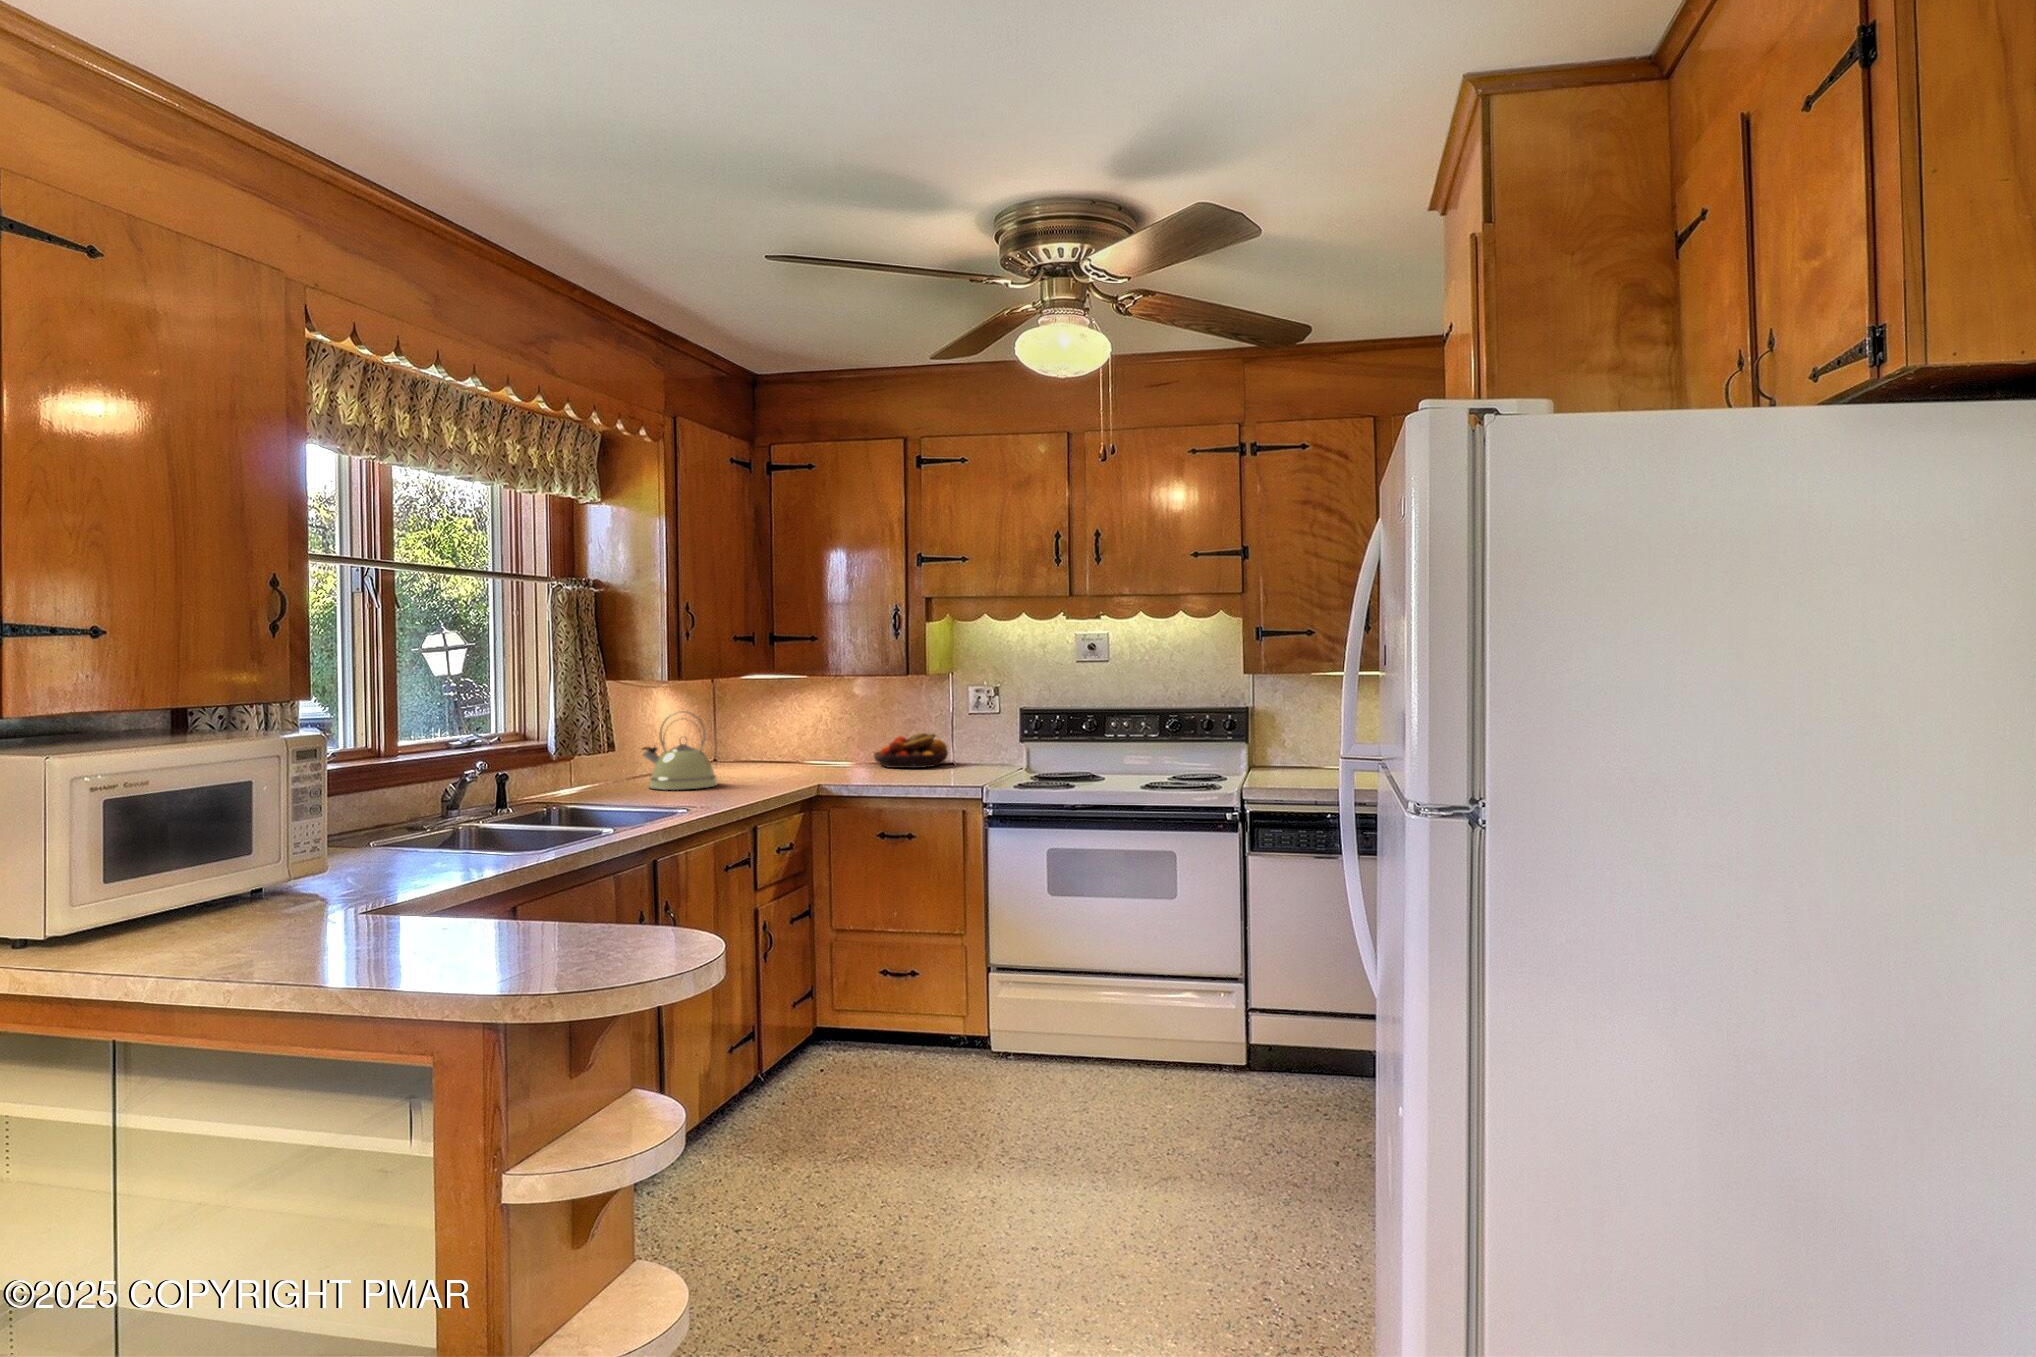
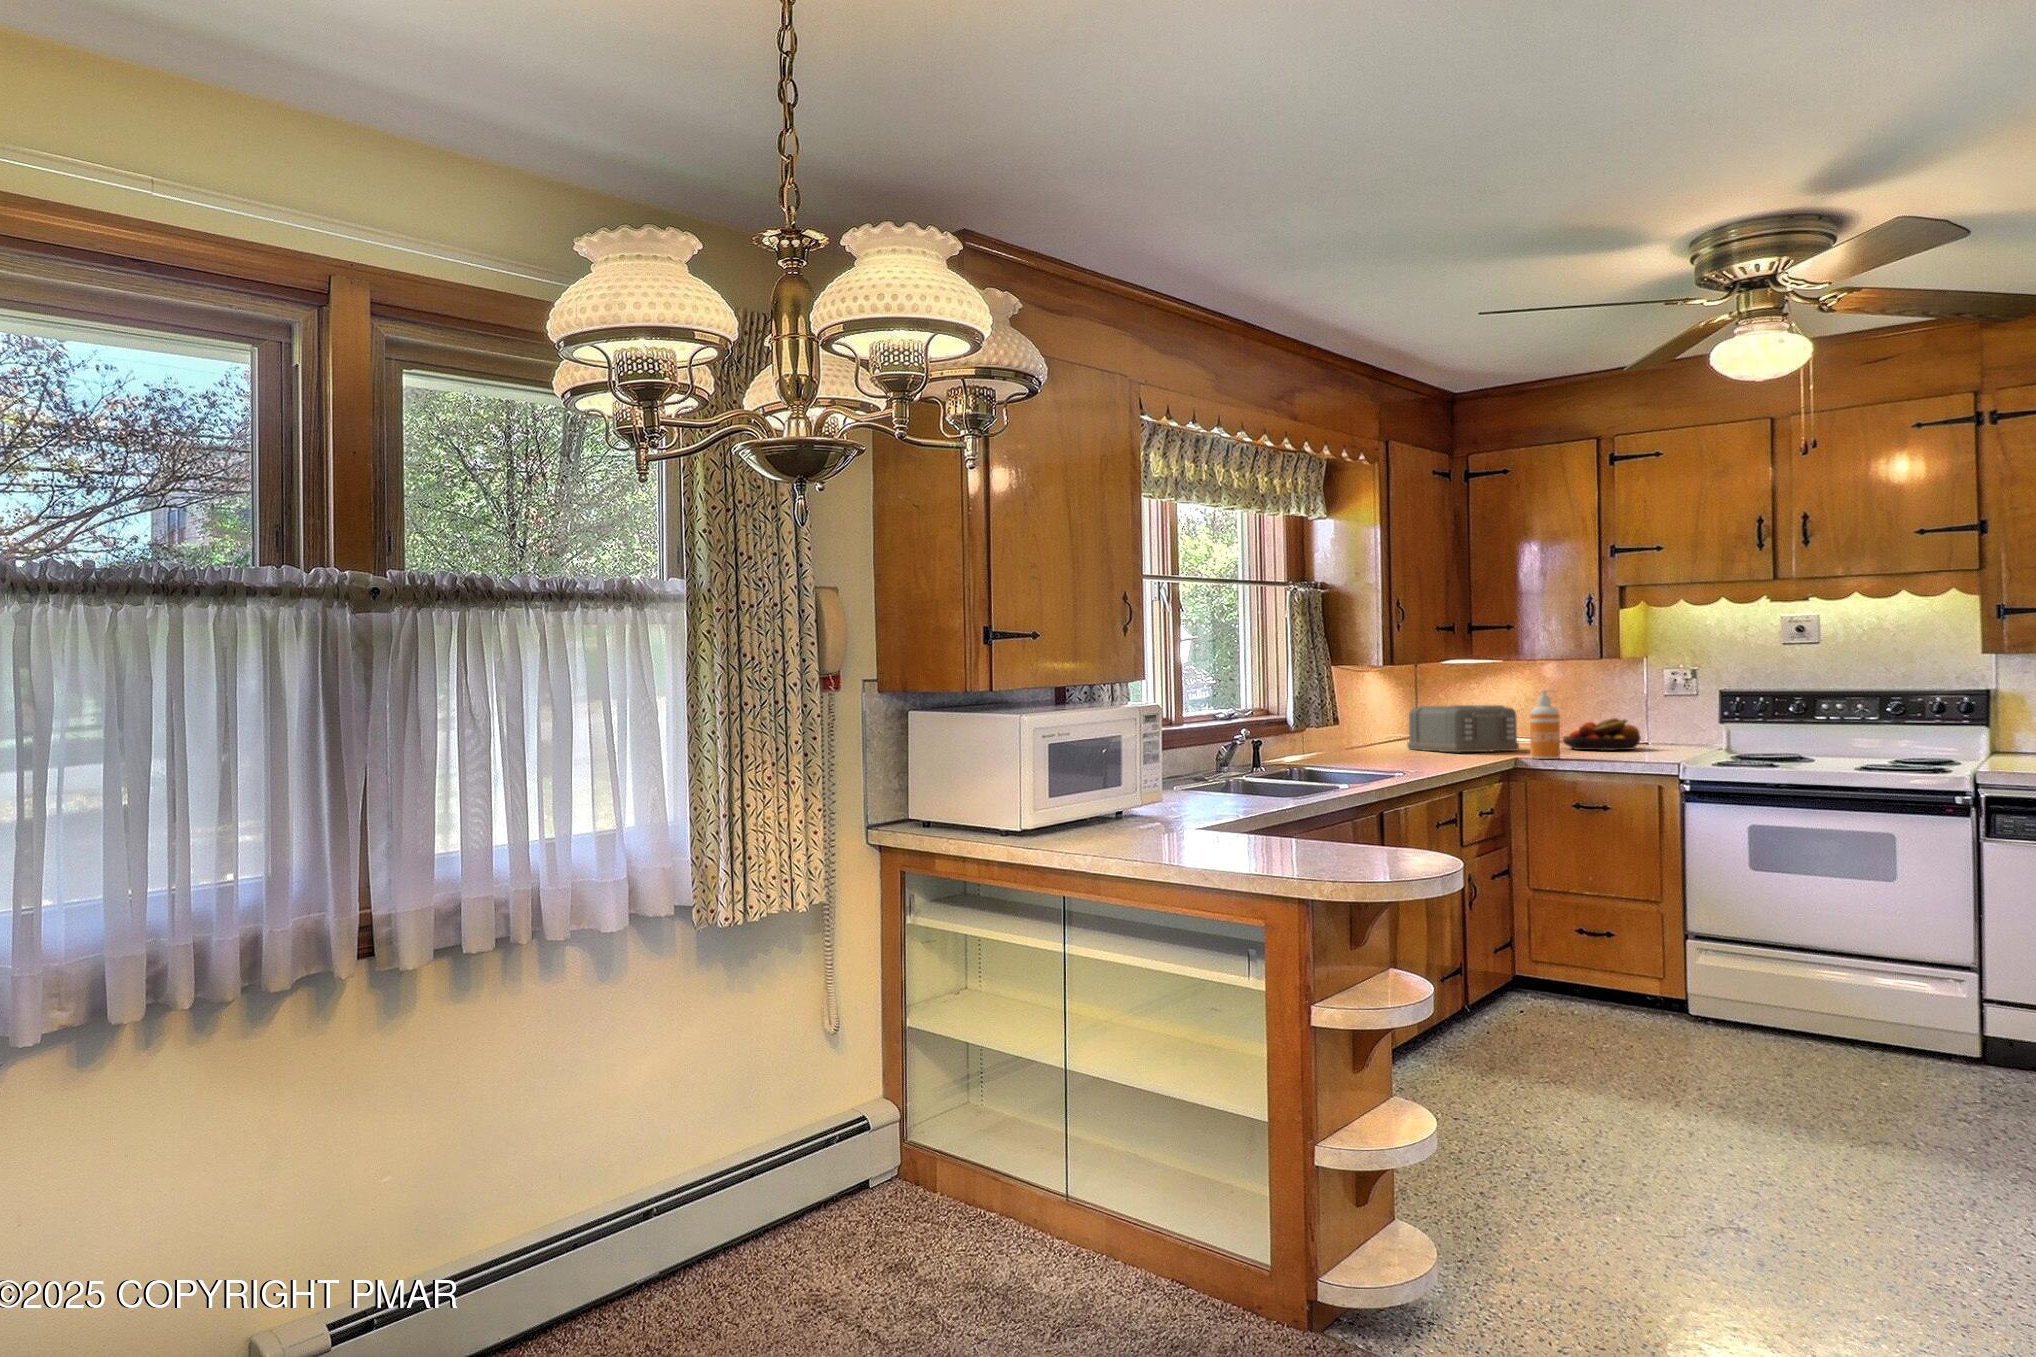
soap dispenser: none [835,710,866,786] -> present [1530,690,1560,759]
kettle: present [642,711,717,790] -> none [1354,691,1421,757]
toaster: none [710,721,828,777] -> present [1407,705,1519,752]

